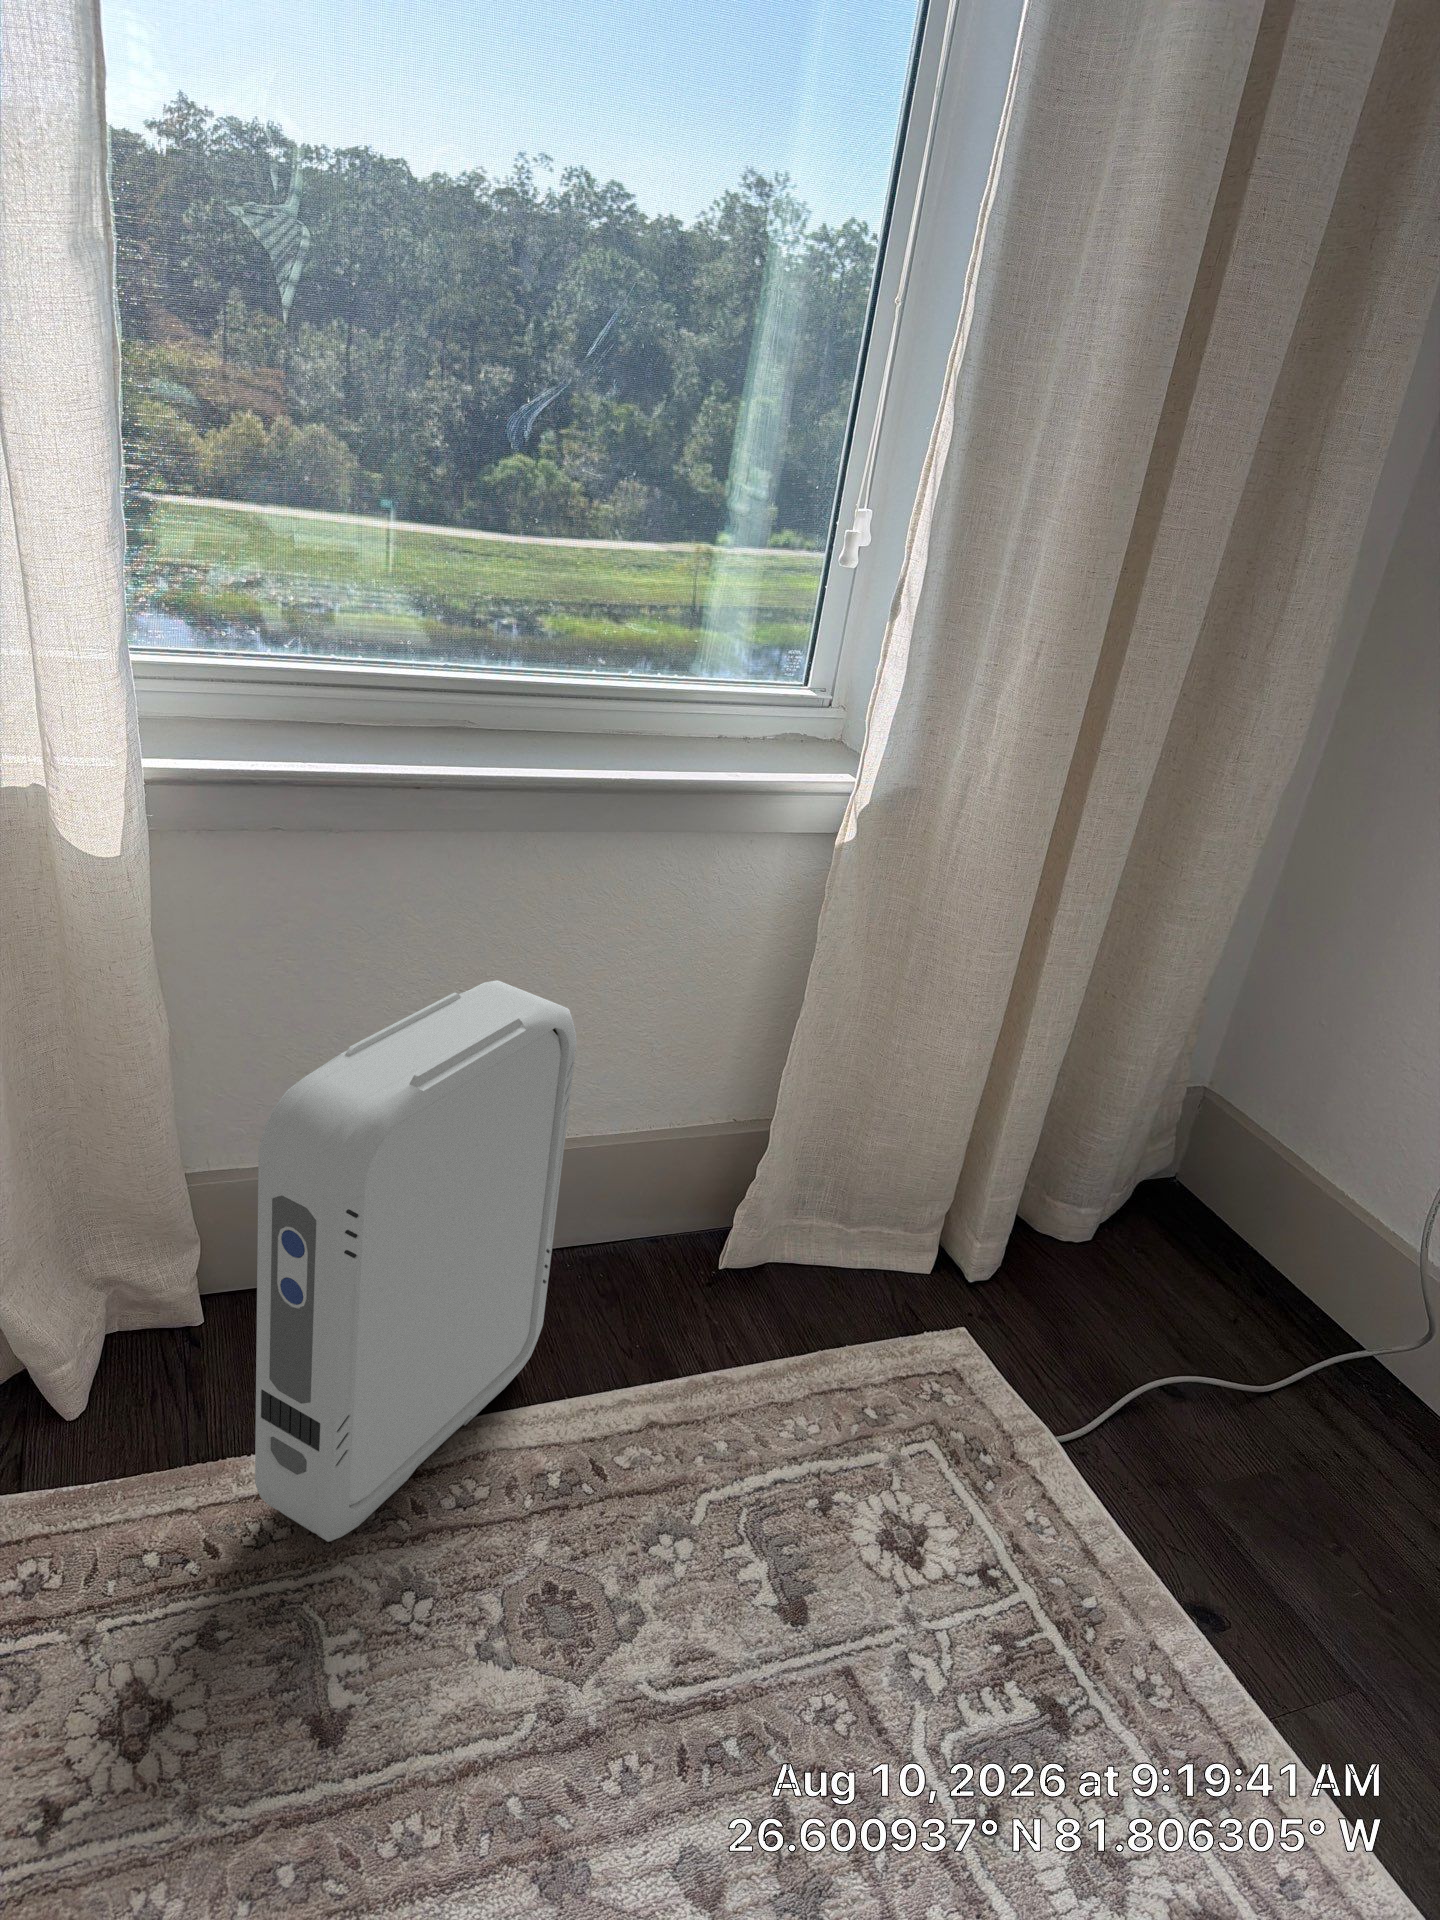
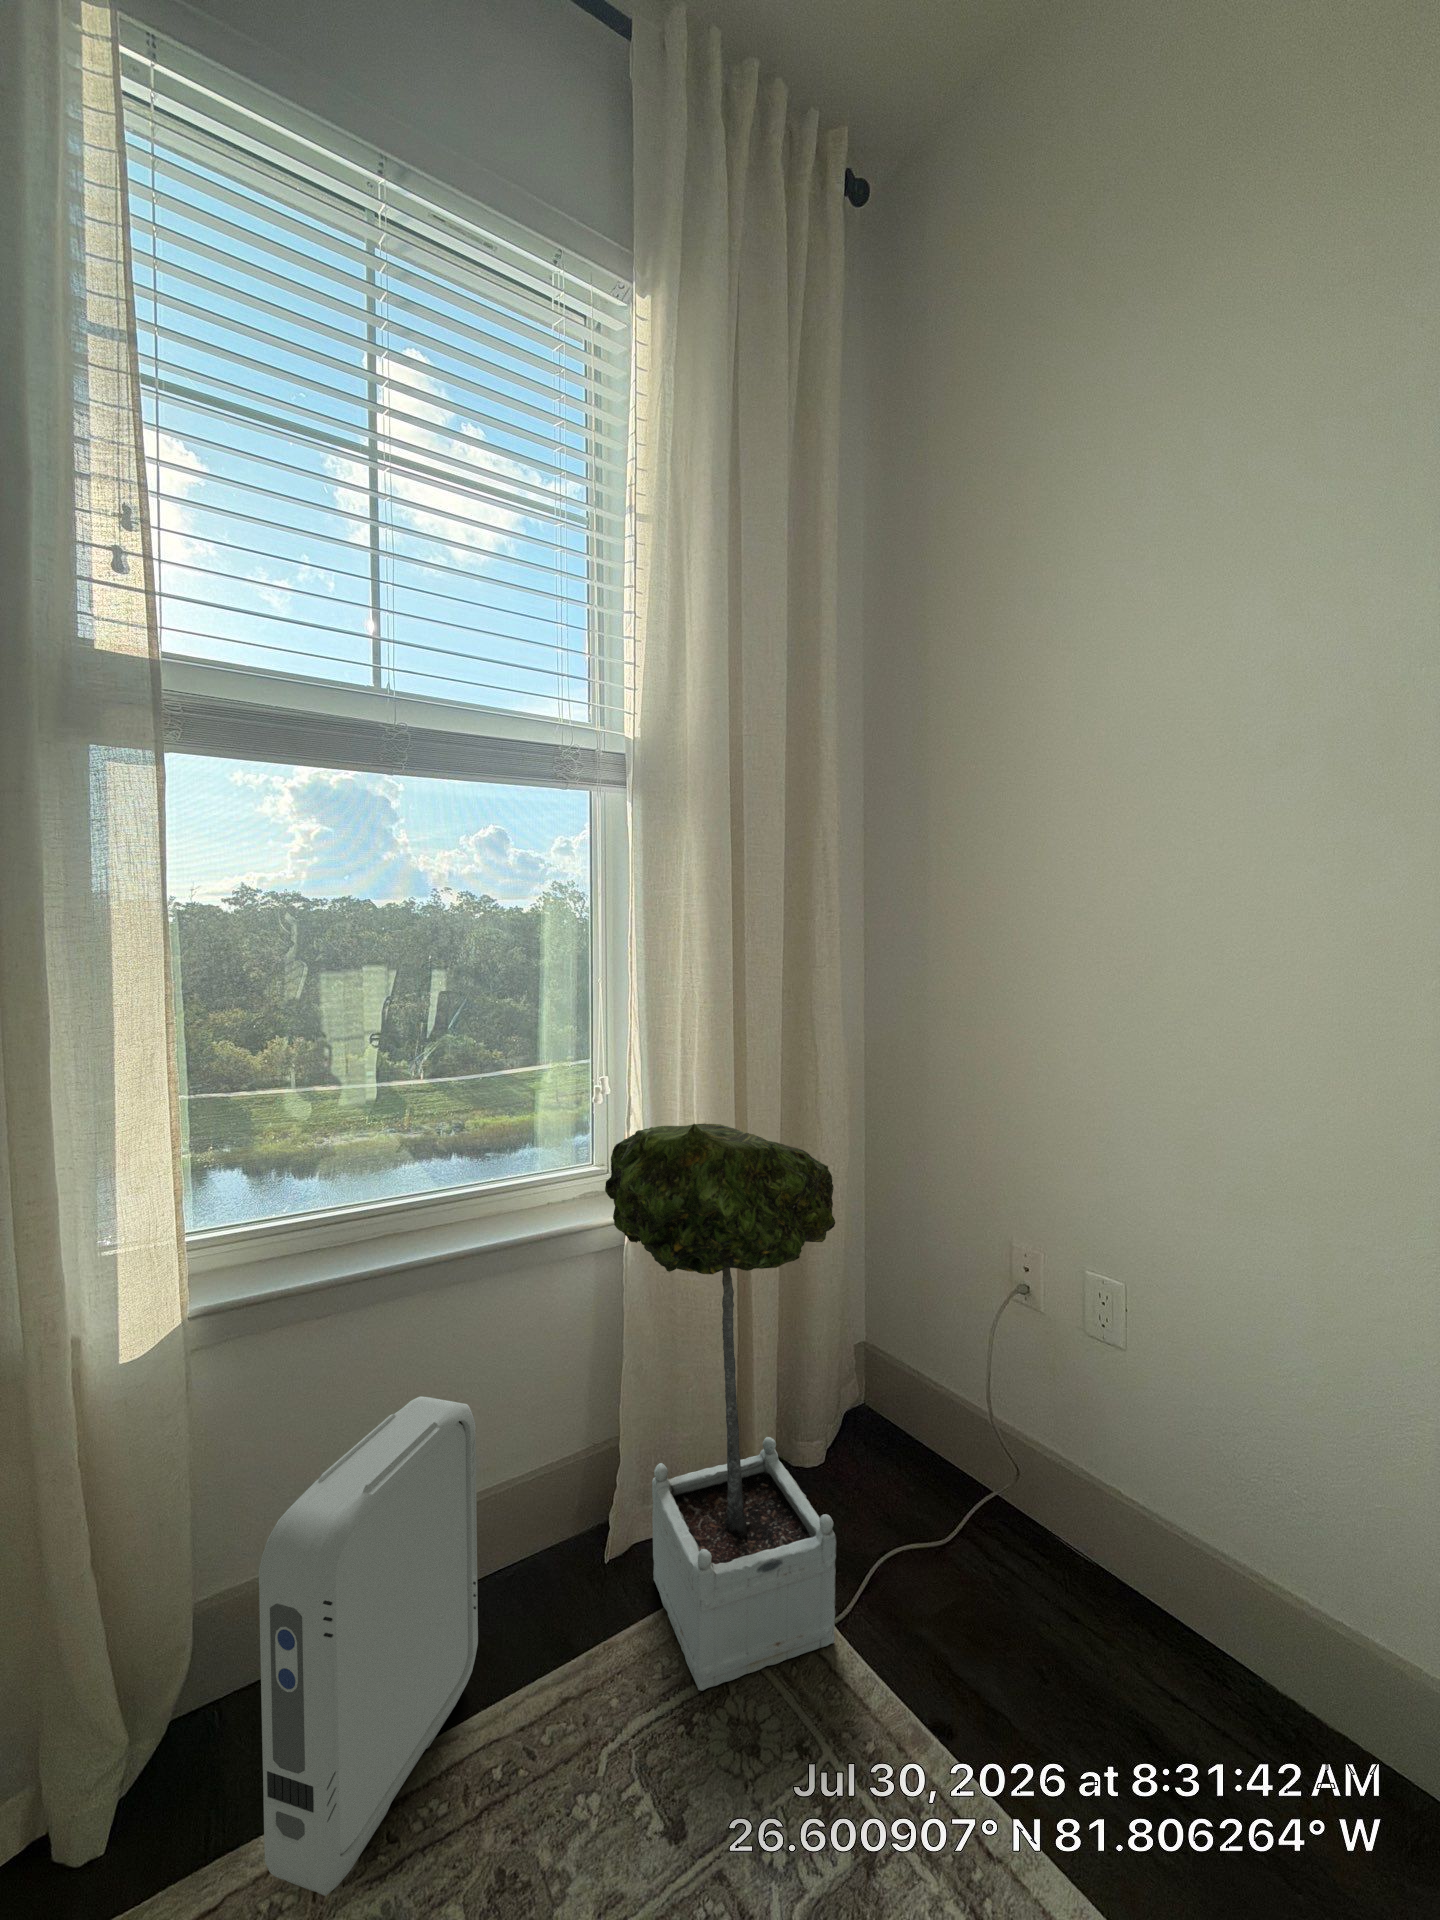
potted tree: none [798,620,1268,1468] -> present [605,1124,837,1691]

